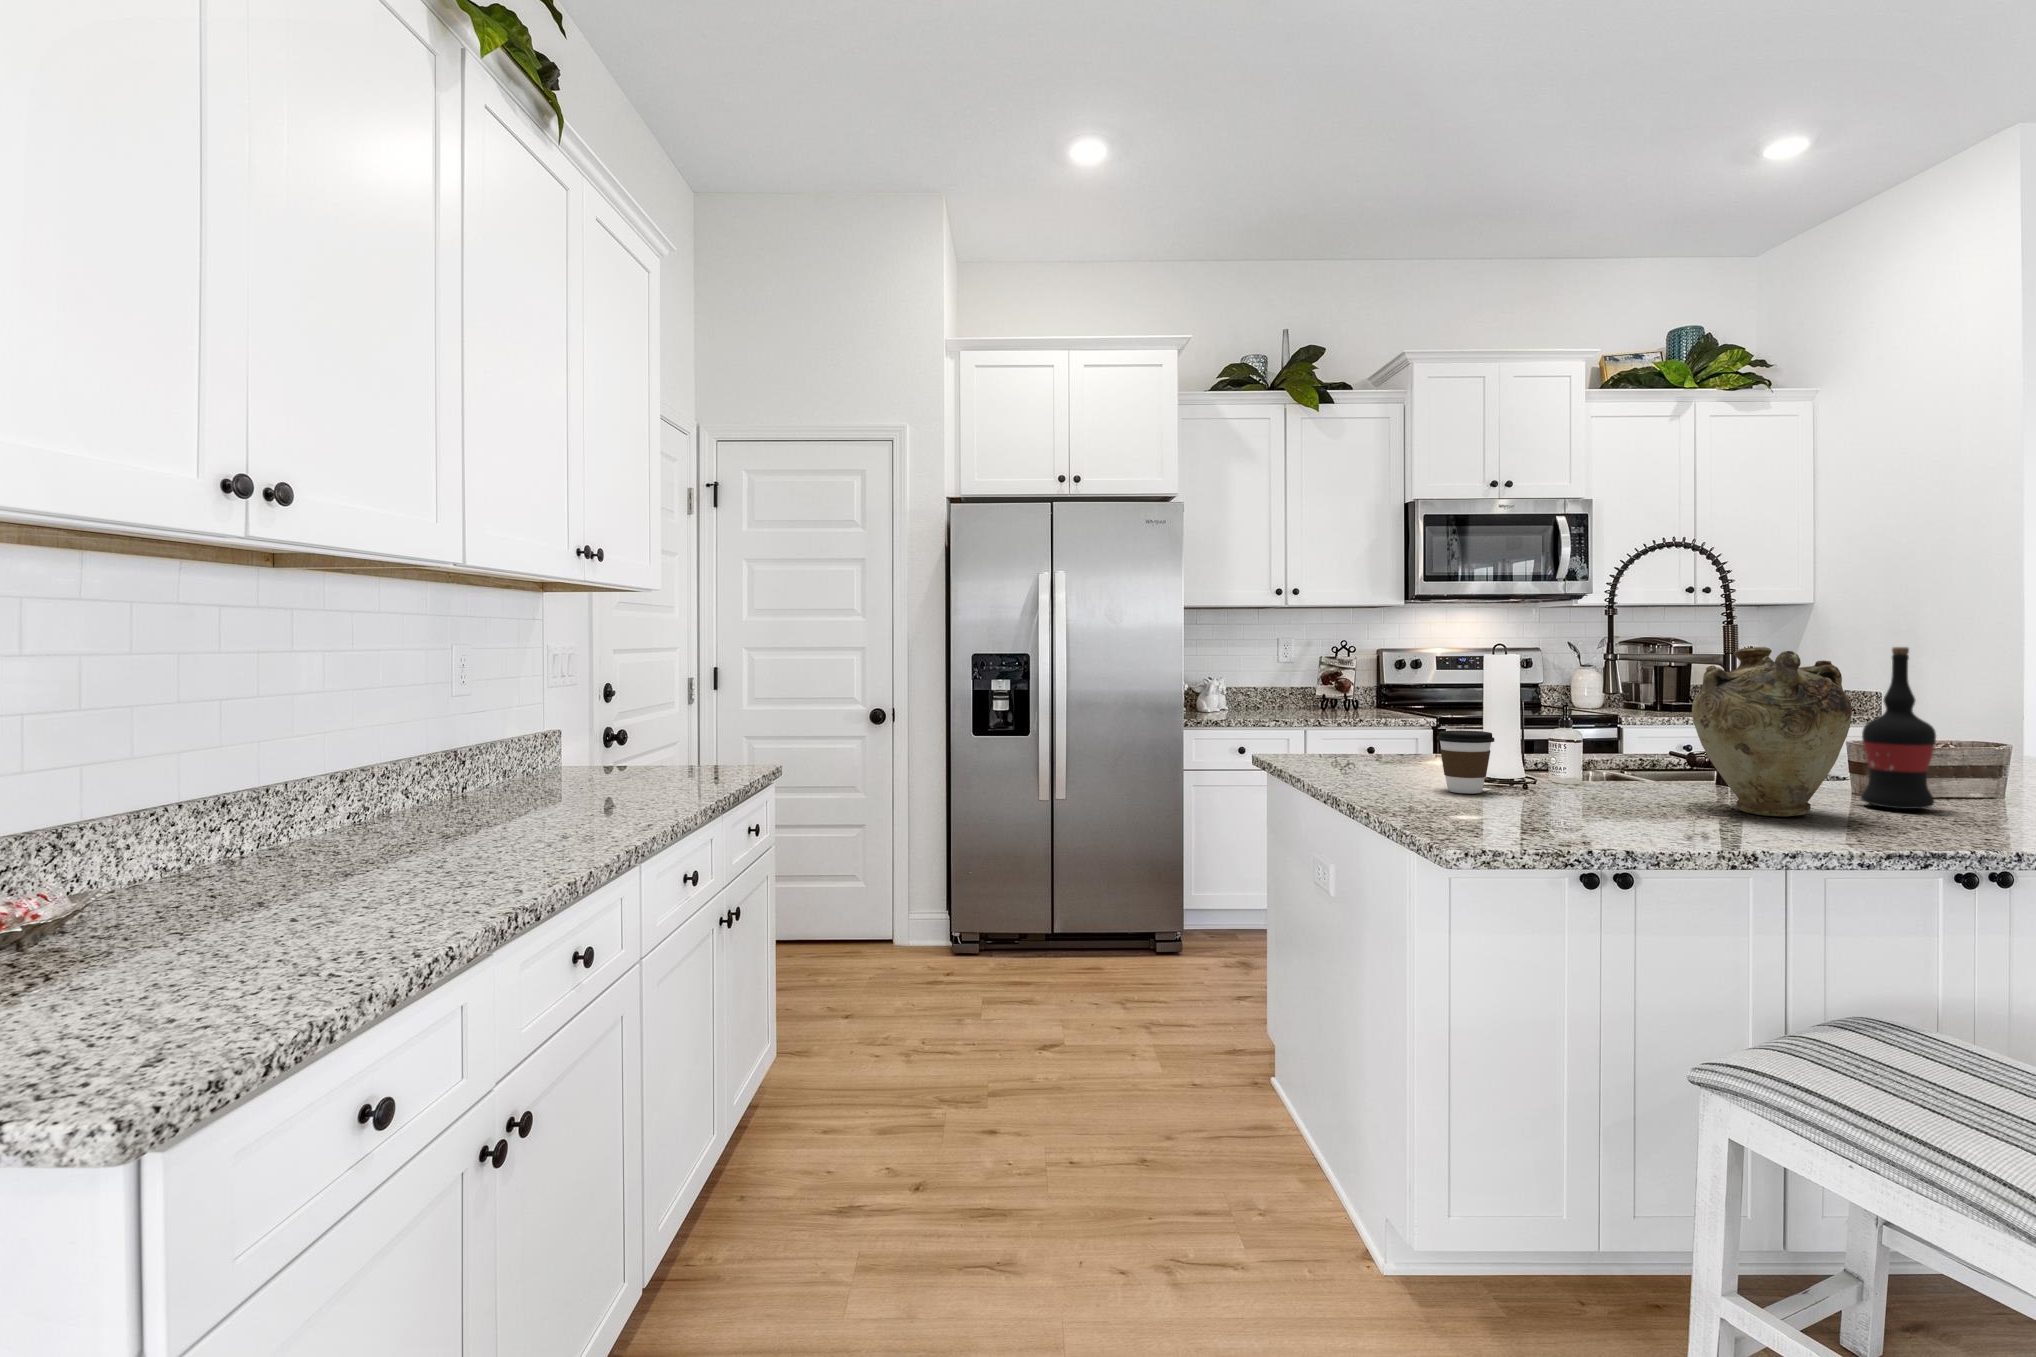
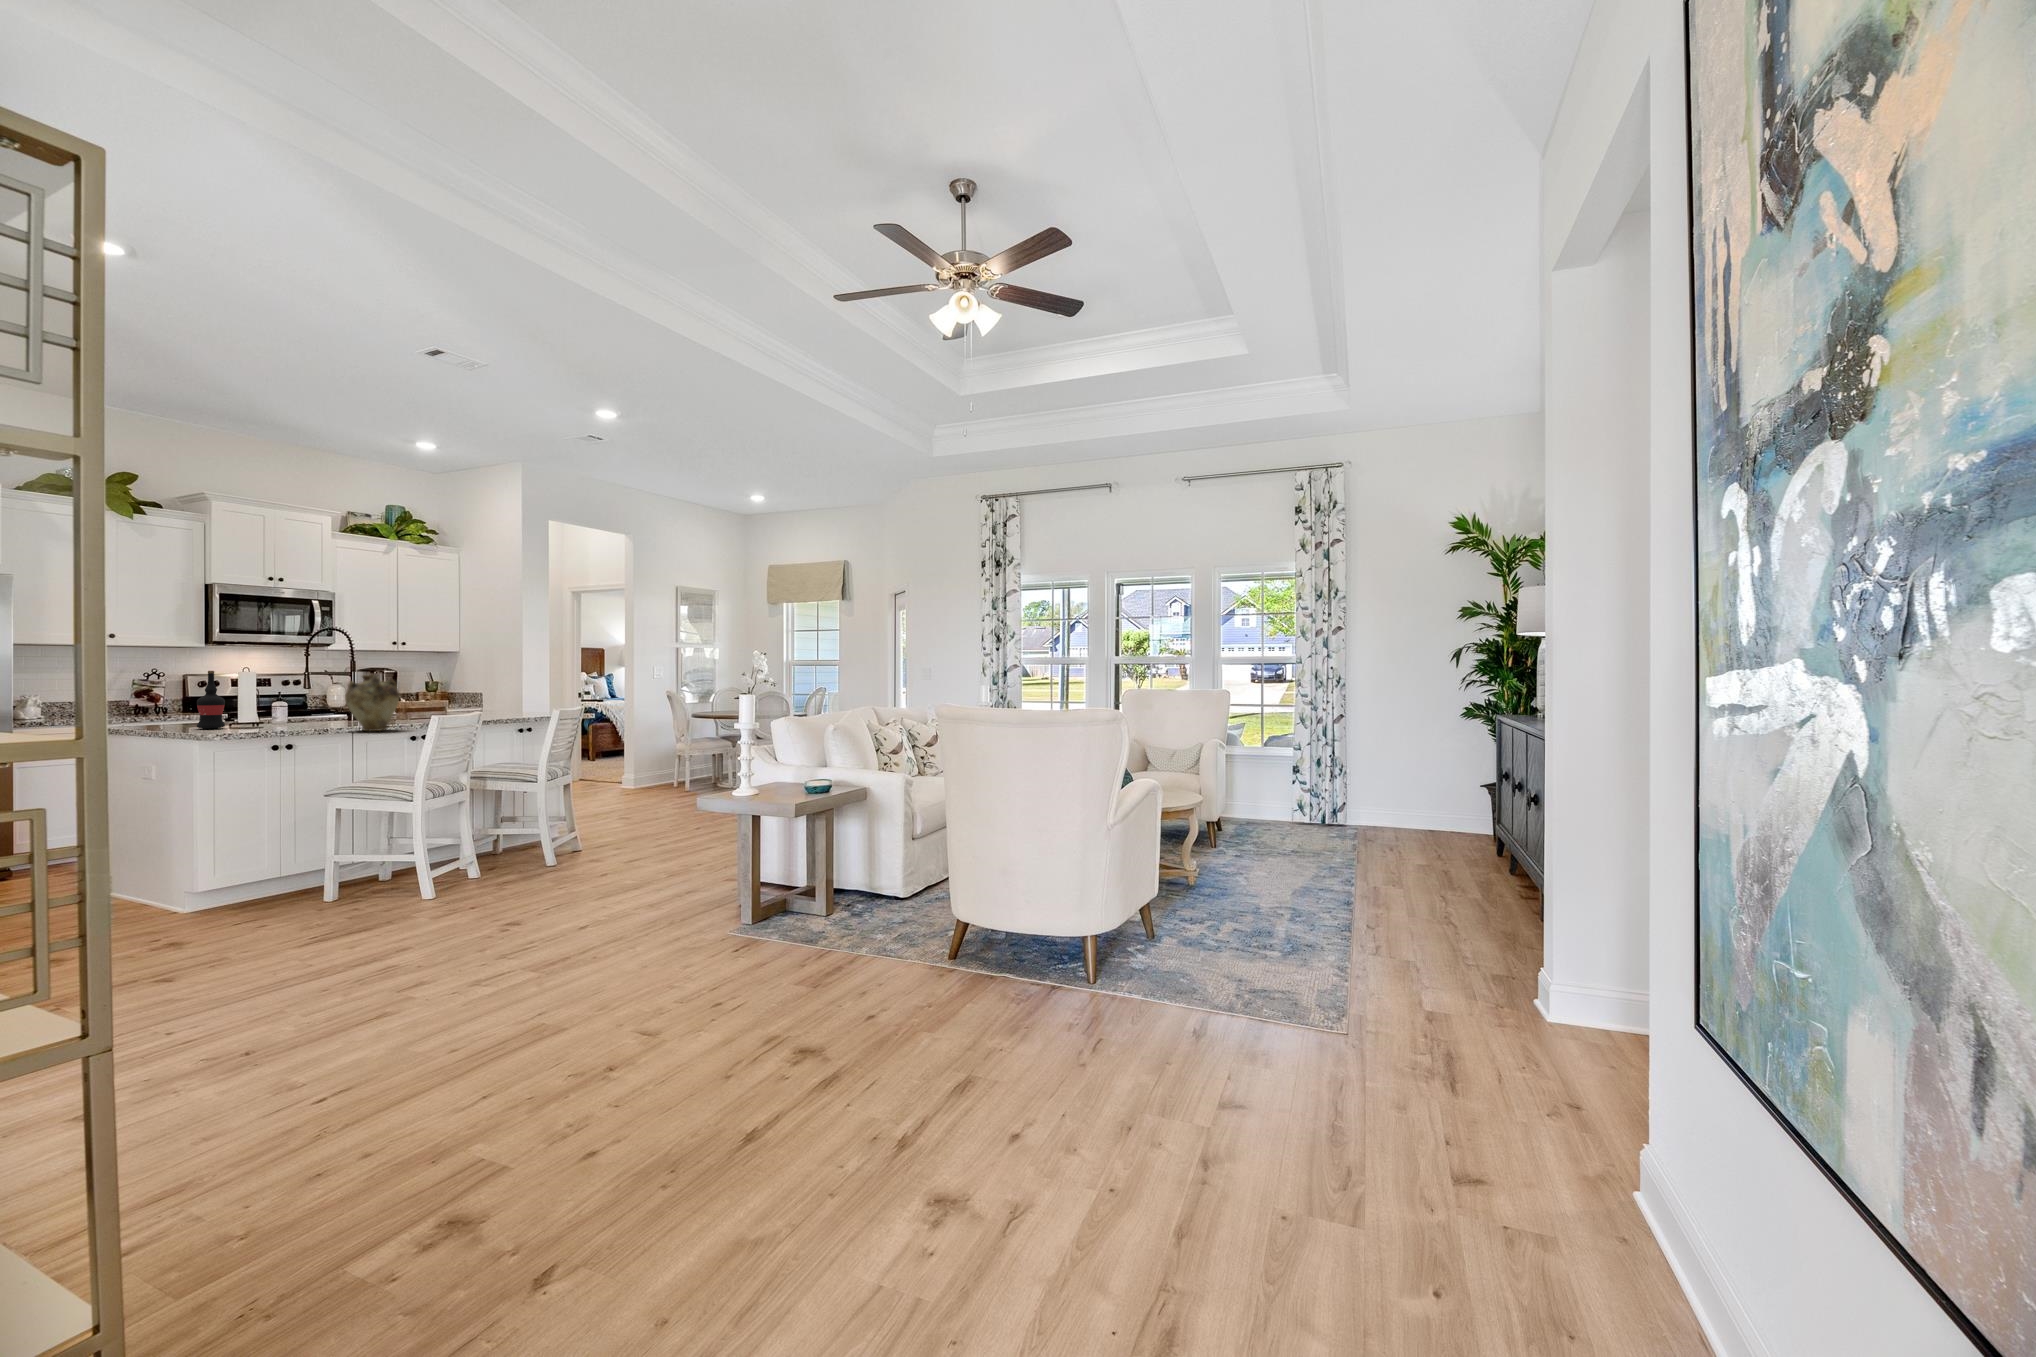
wine bottle: present [1861,647,1936,809] -> present [197,671,225,729]
coffee cup: present [1437,730,1494,793] -> none [231,708,260,734]

